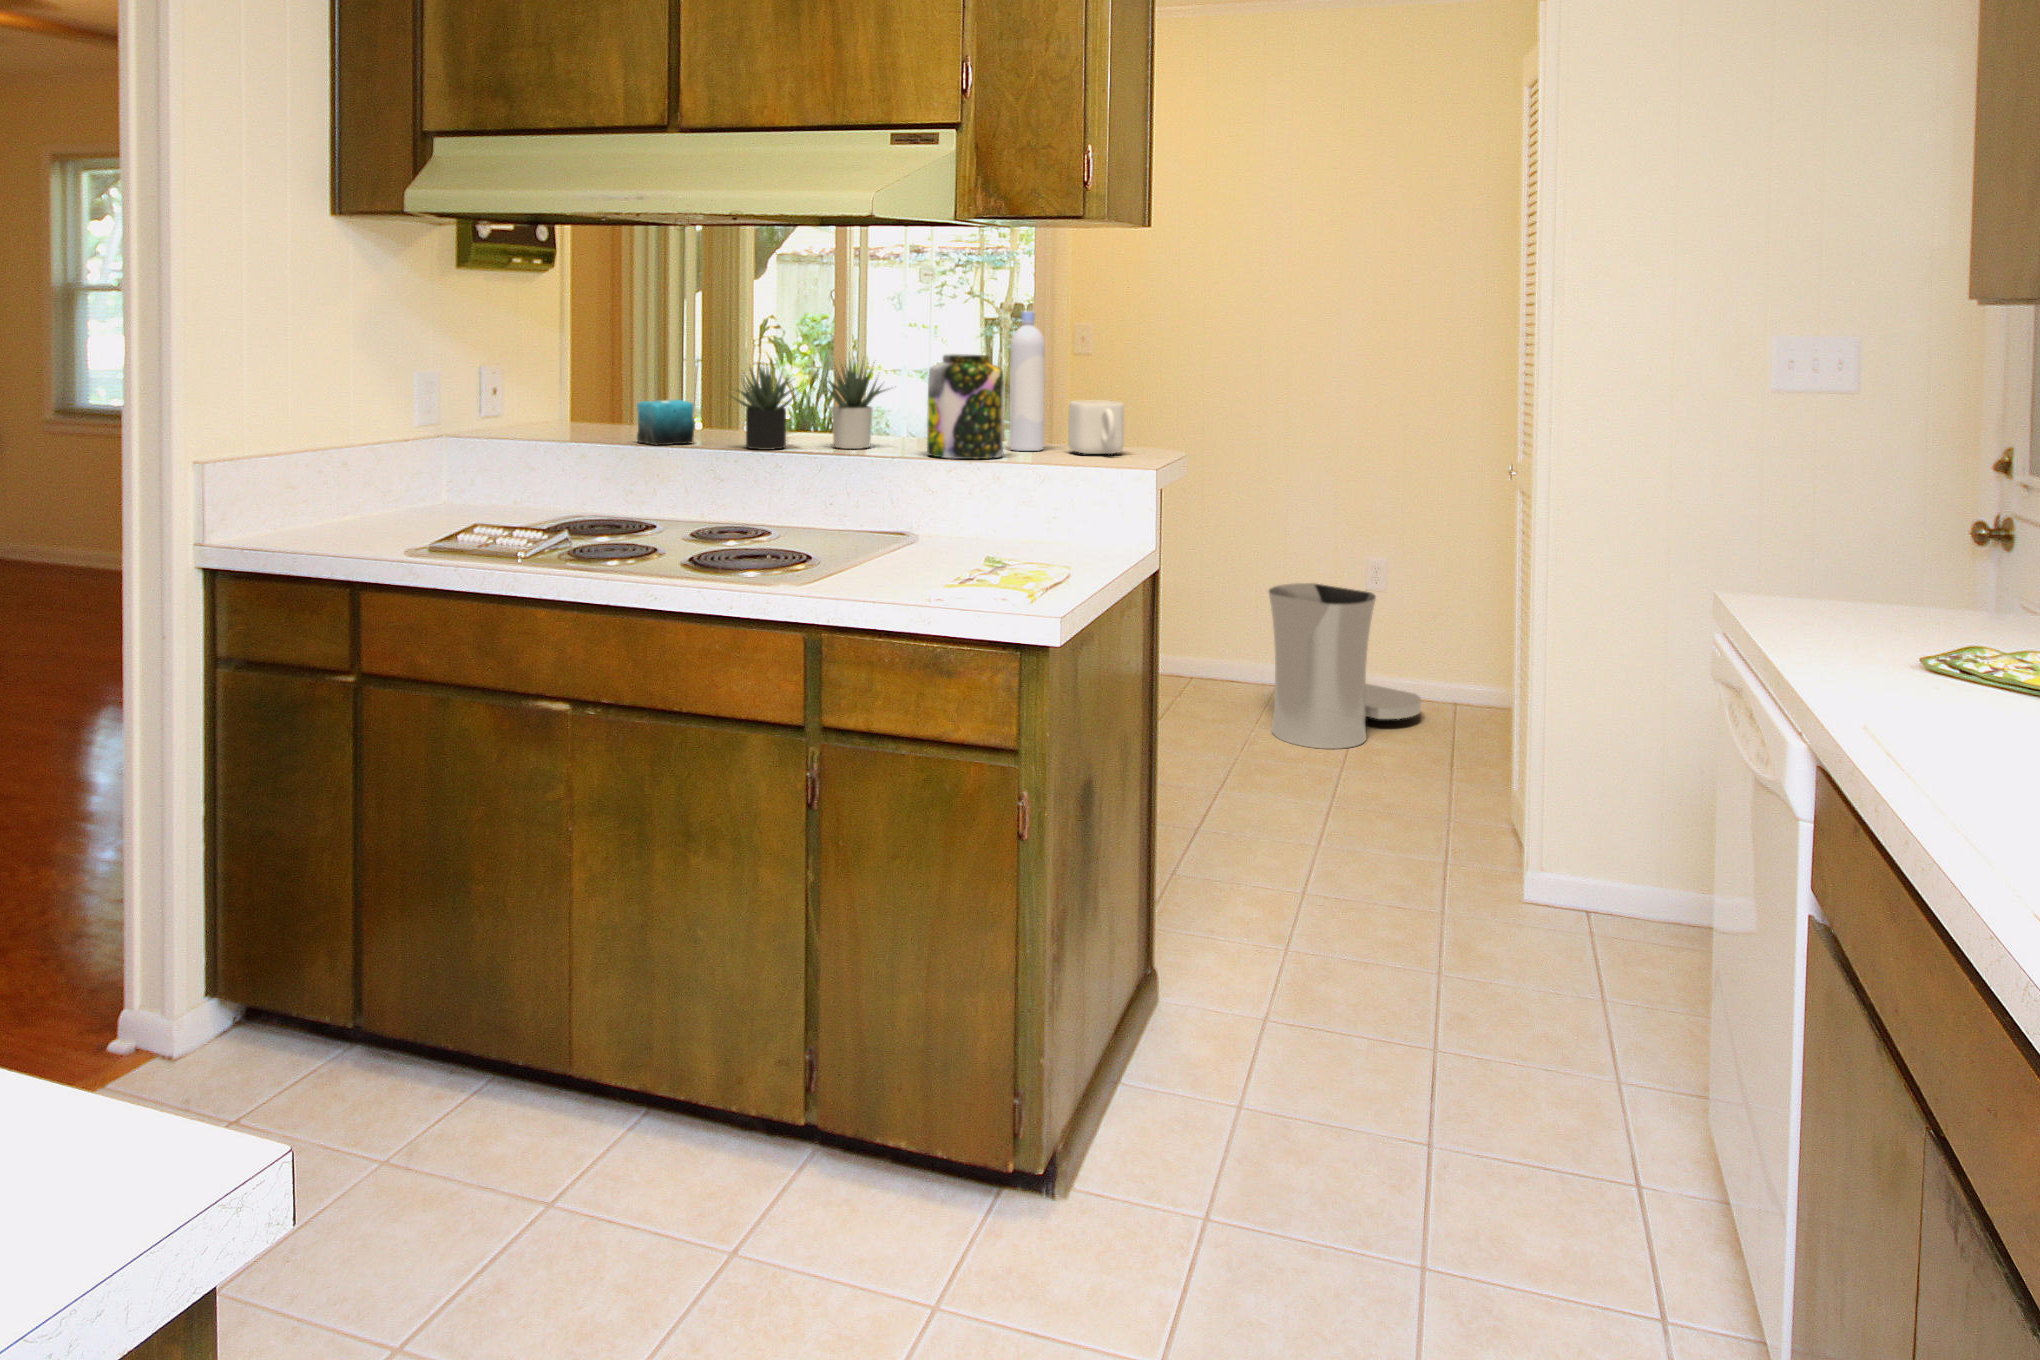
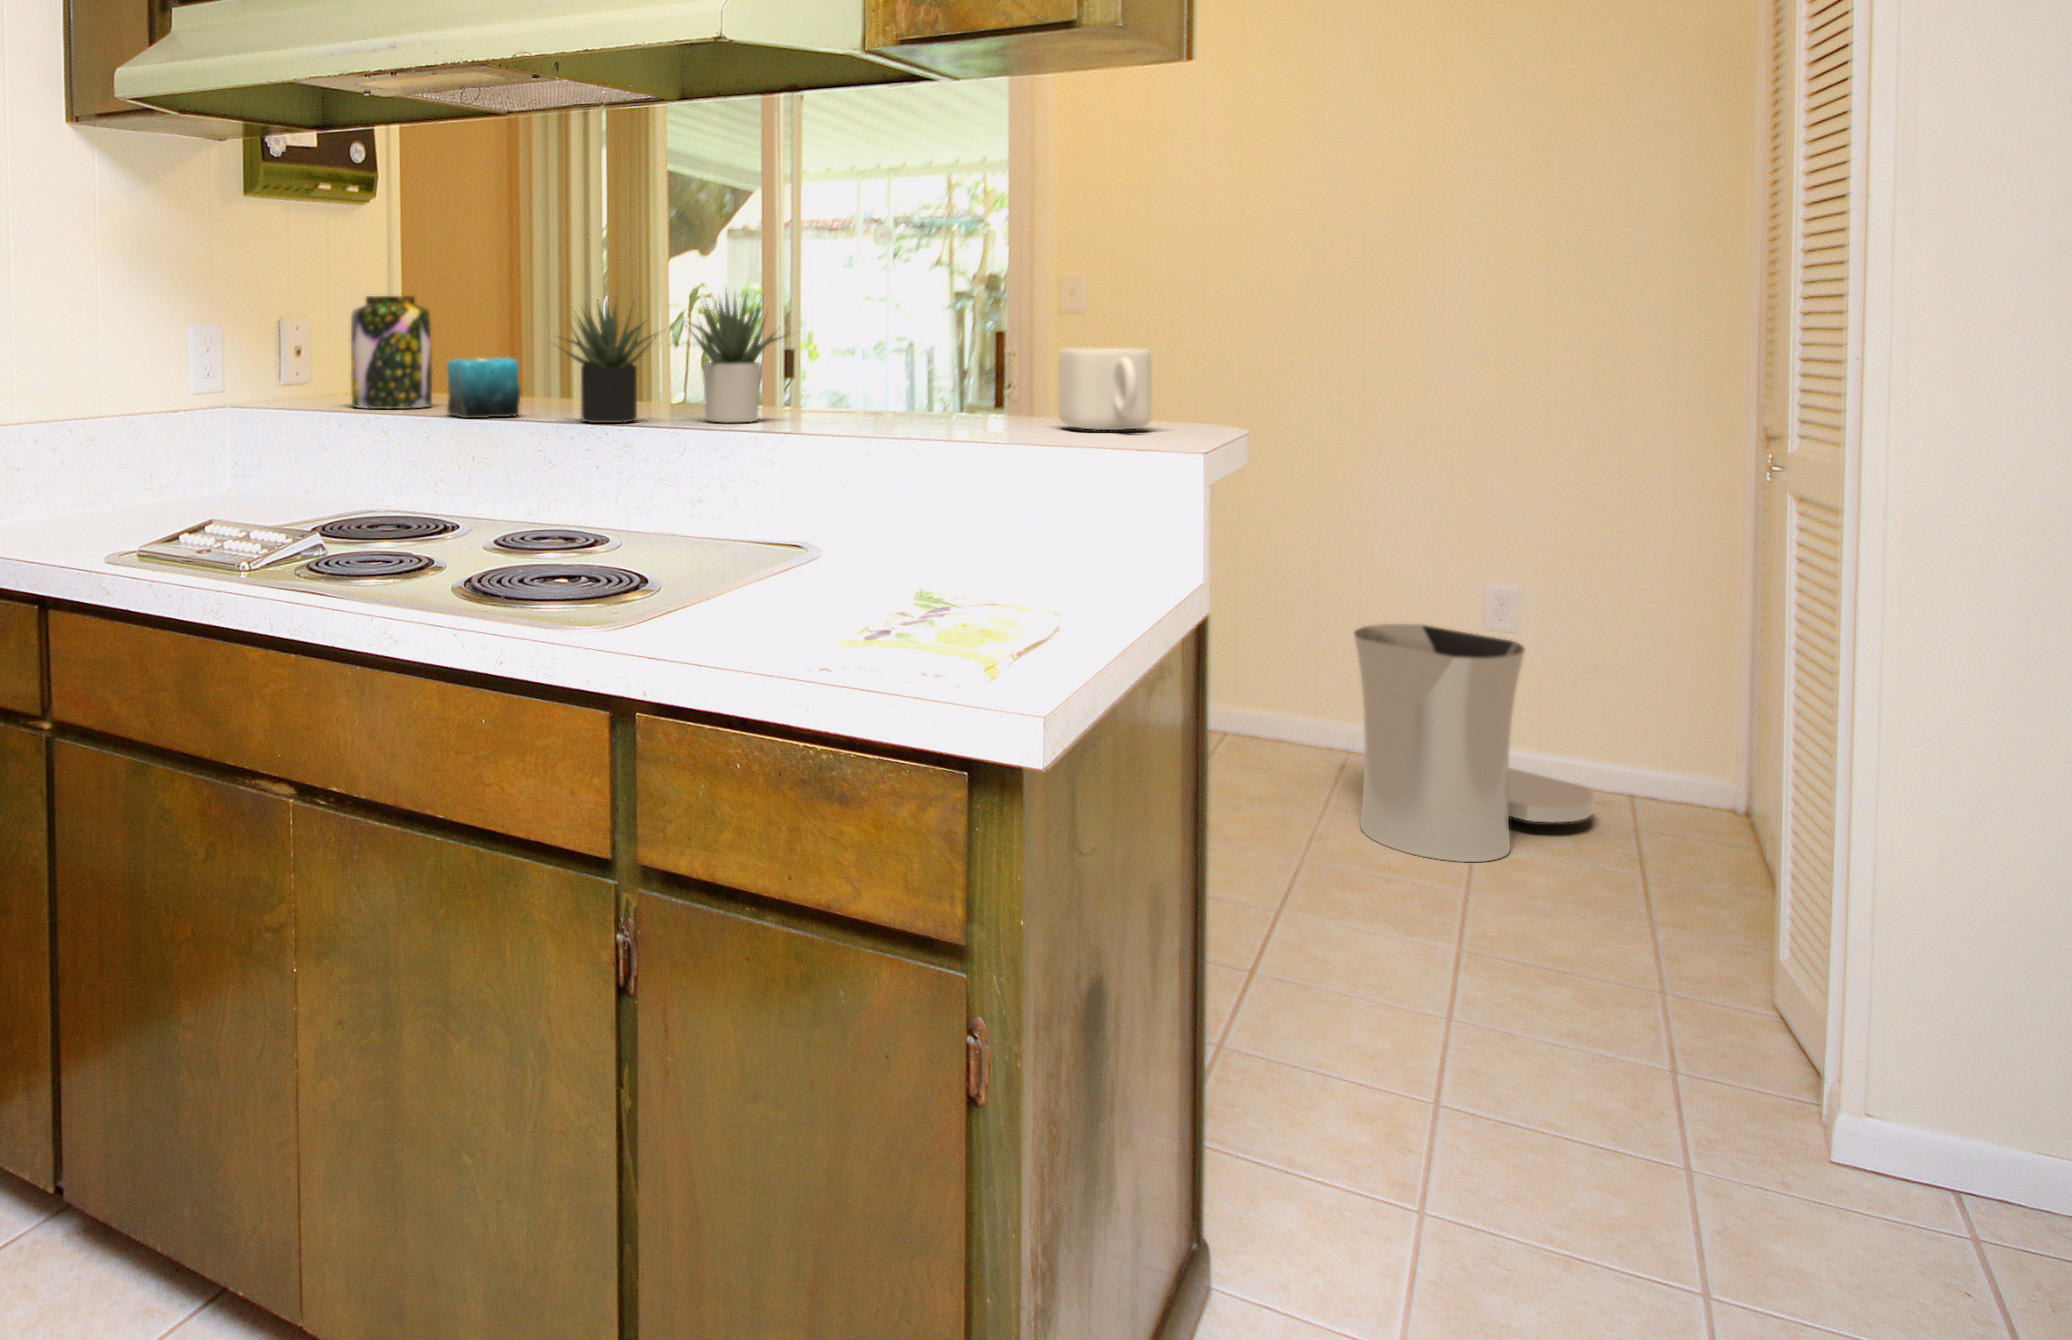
bottle: present [1009,311,1045,451] -> none [966,214,1020,426]
jar: present [927,354,1004,459] -> present [351,296,432,409]

